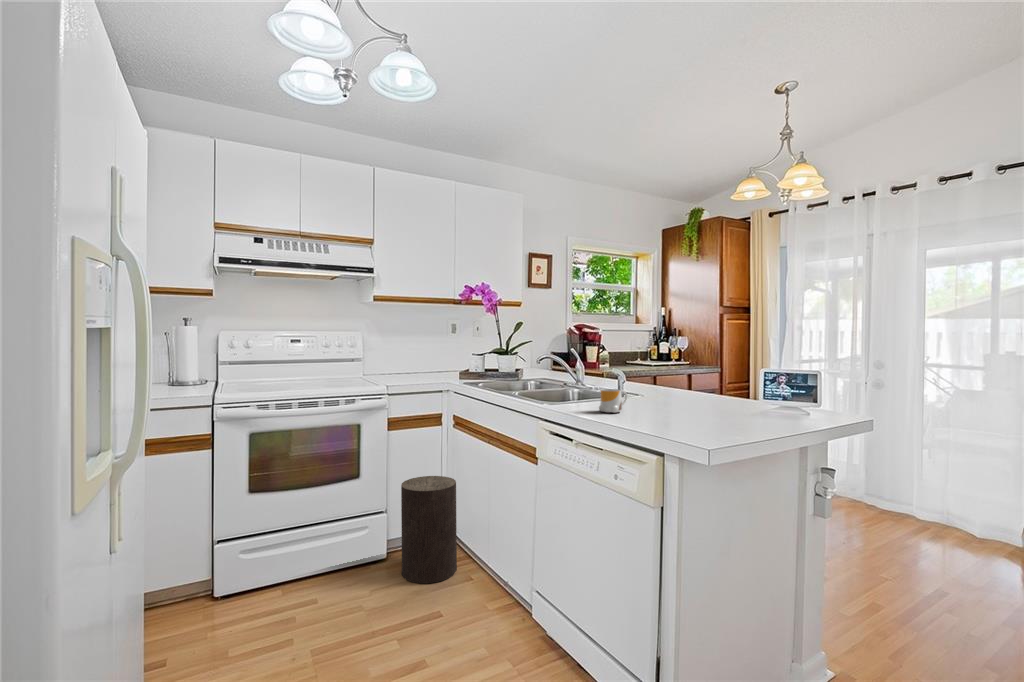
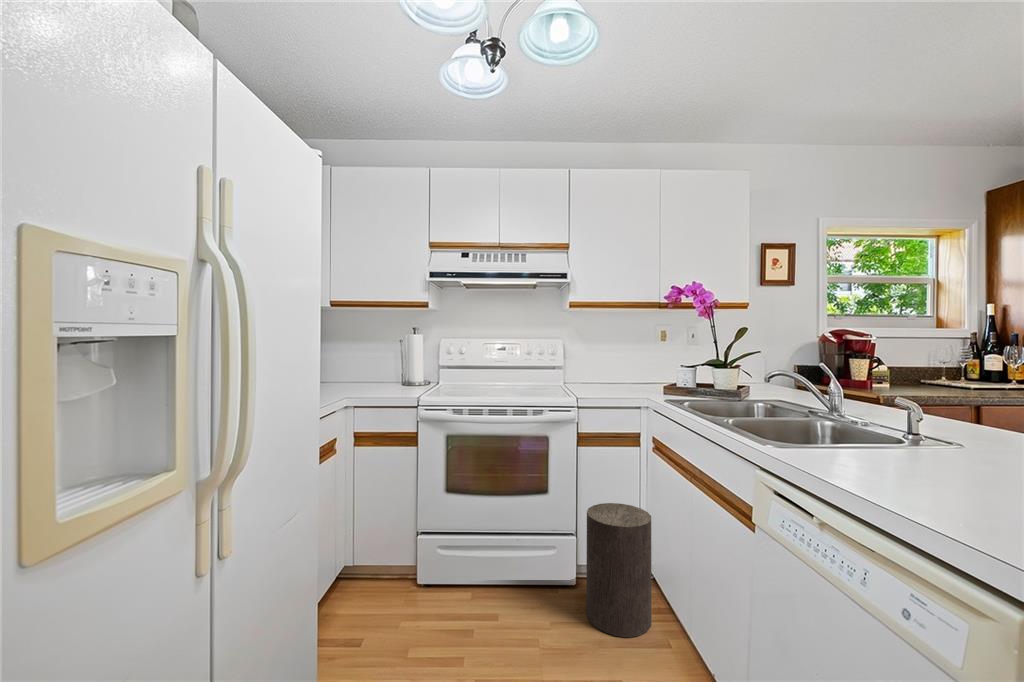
mug: present [599,389,627,413] -> none [873,436,939,483]

